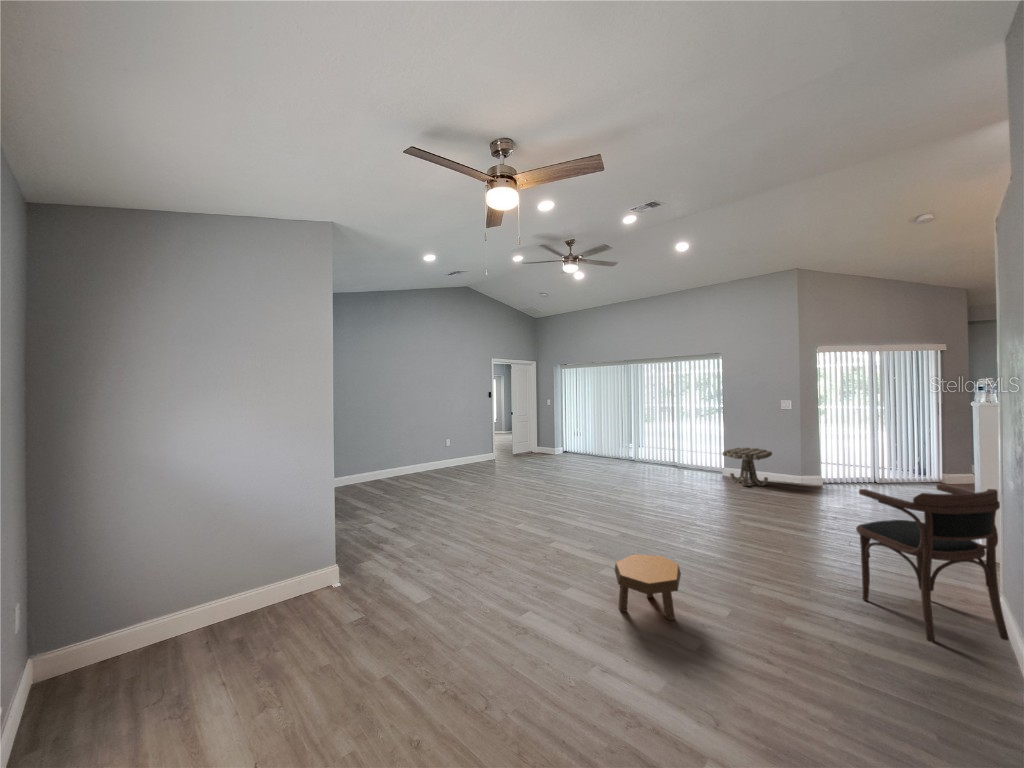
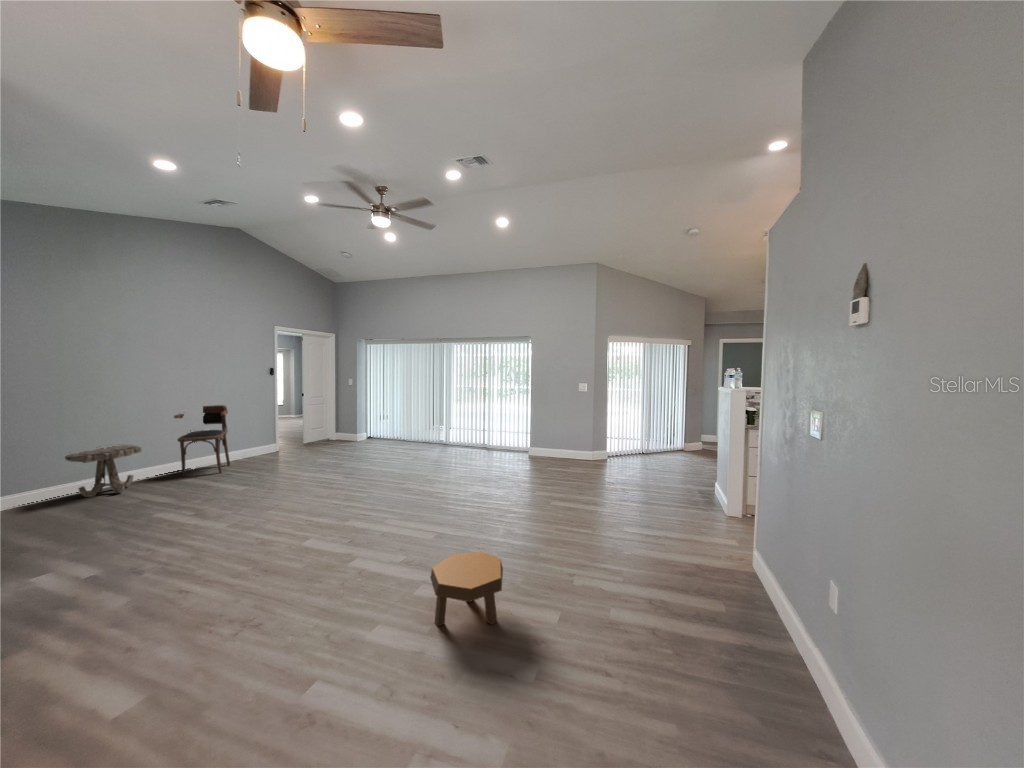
side table: present [723,448,772,486] -> present [65,445,141,497]
armchair: present [856,484,1009,643] -> present [174,405,230,476]

